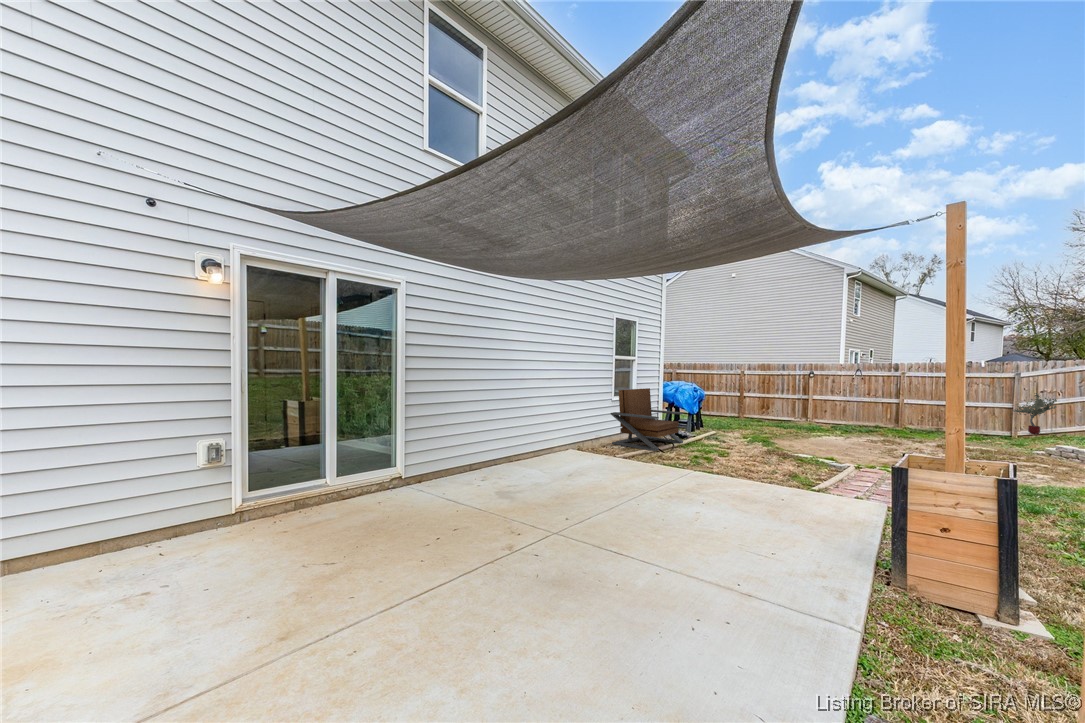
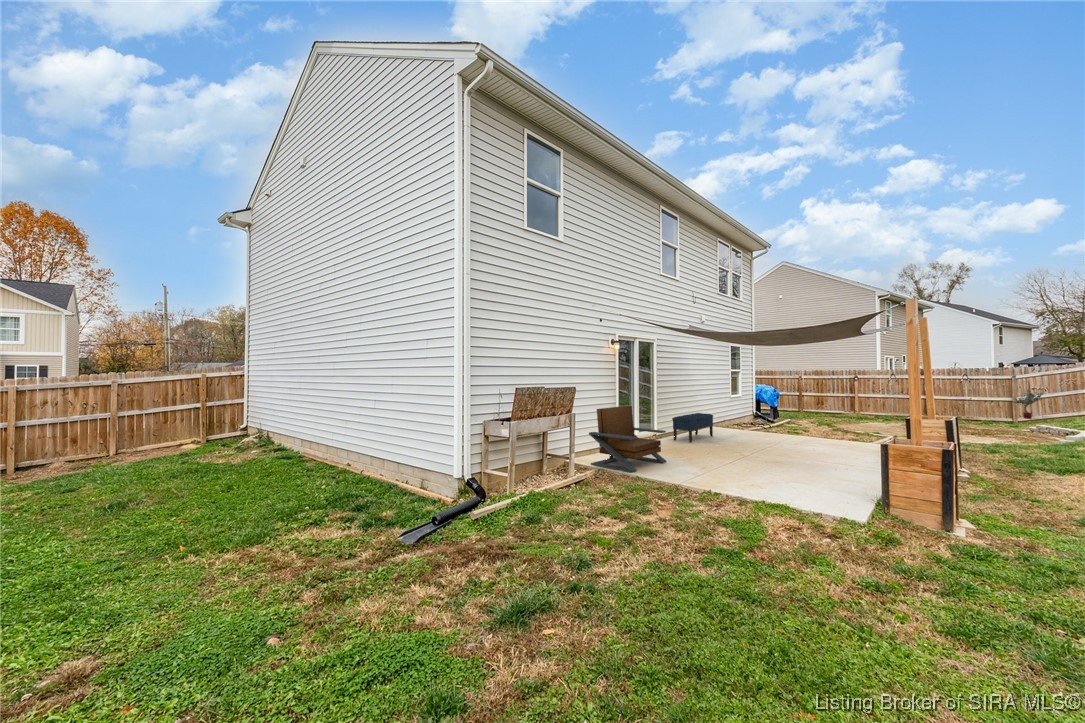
lounge chair: present [611,388,683,451] -> present [589,406,666,473]
bench: none [485,423,569,479] -> present [672,413,713,442]

